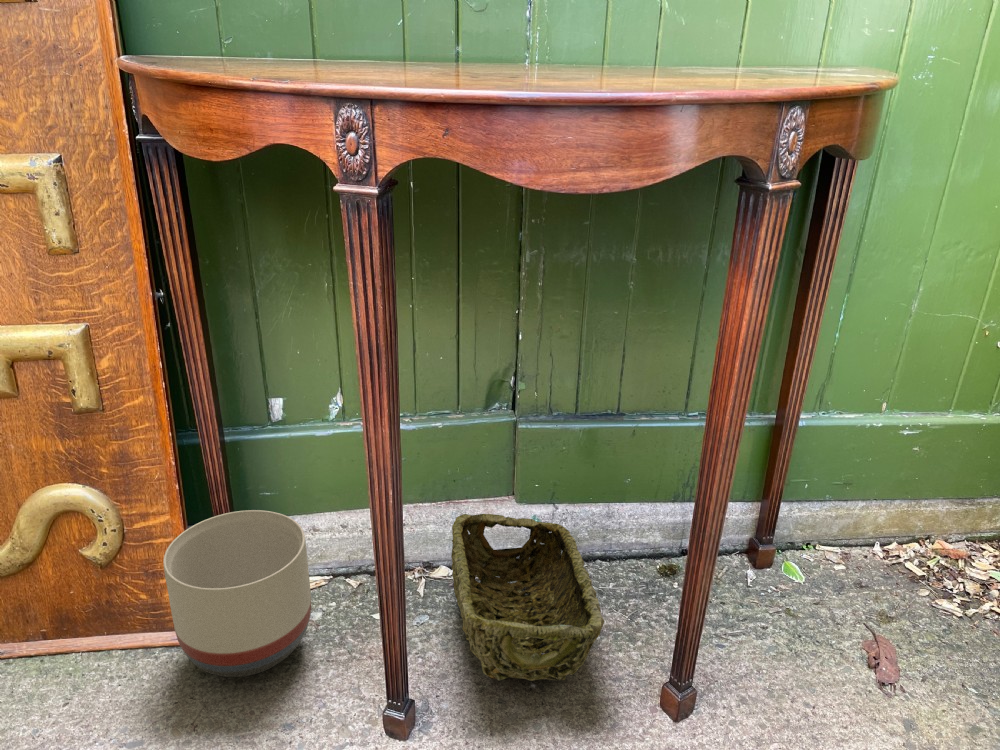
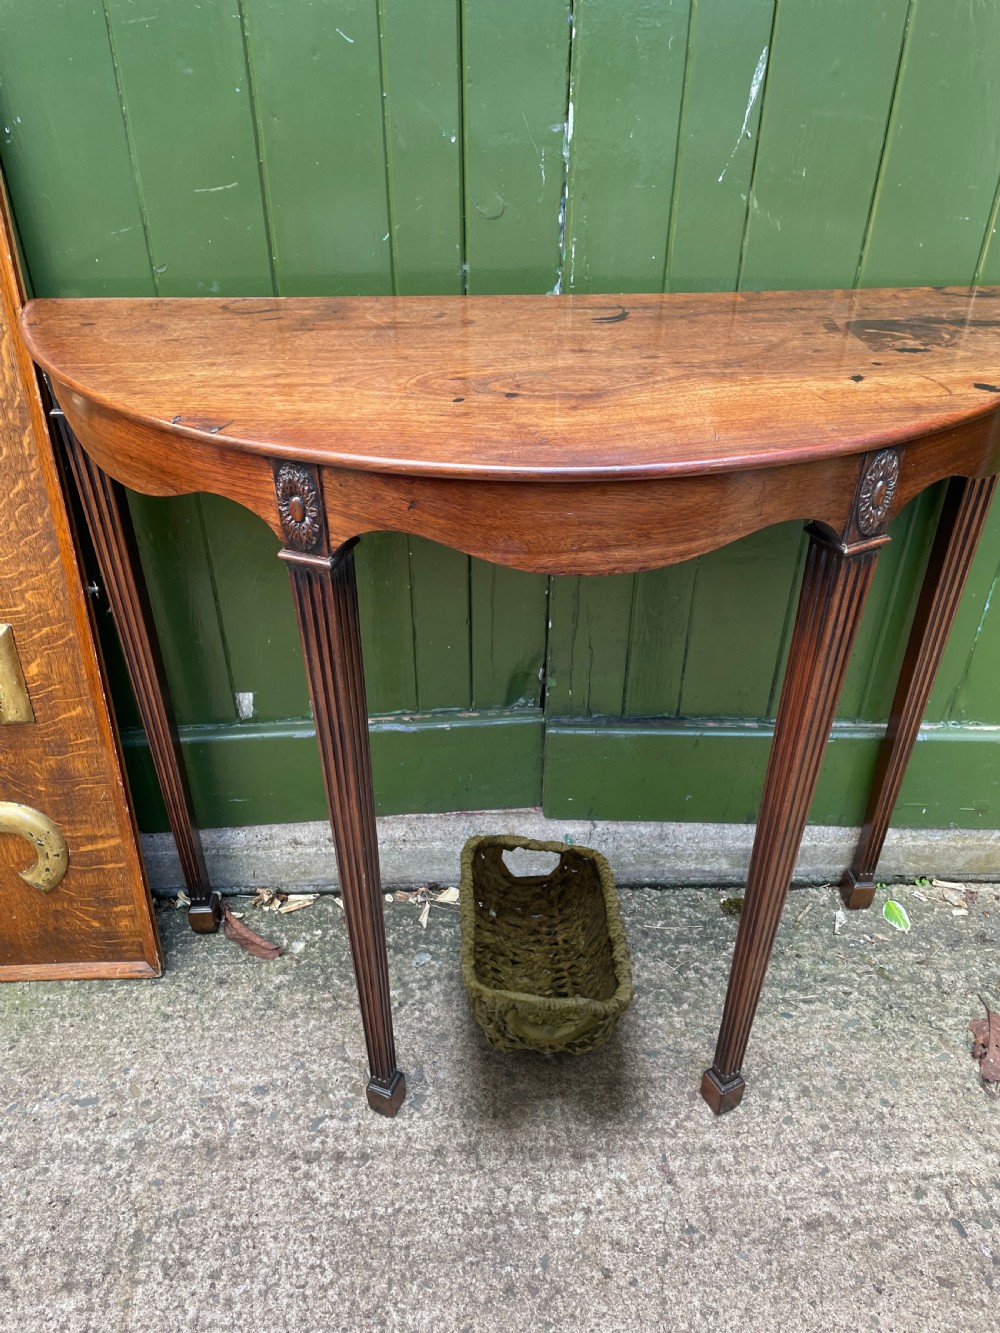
planter: present [163,510,311,677] -> none [113,831,288,1028]

